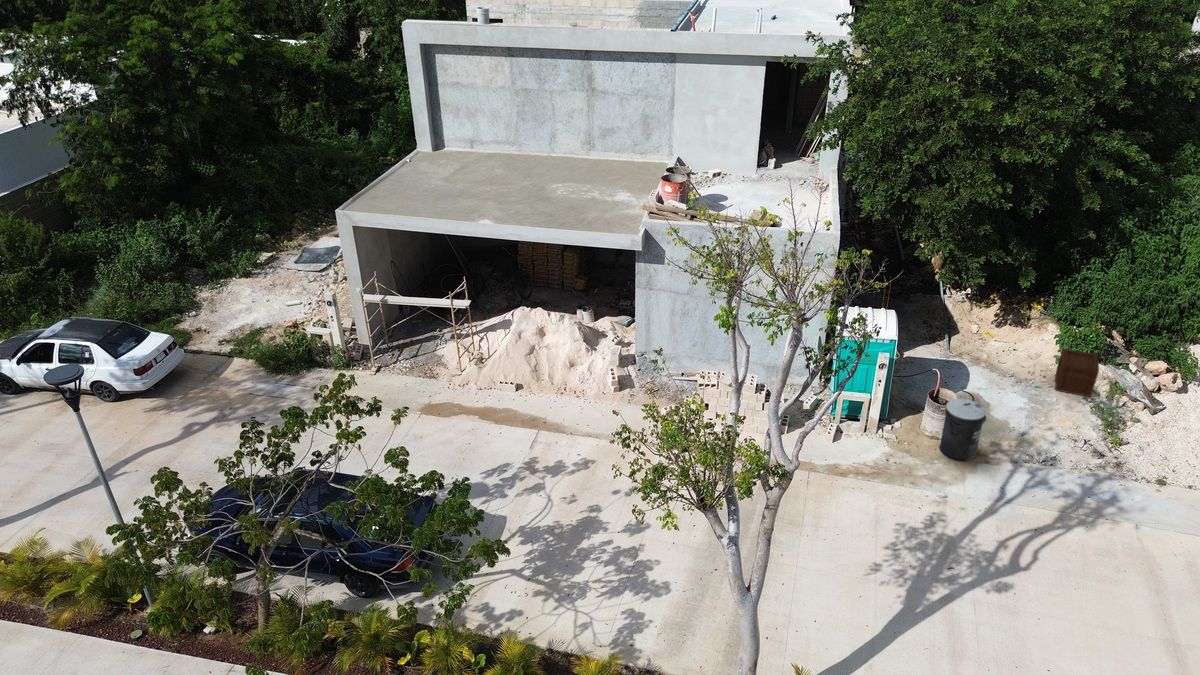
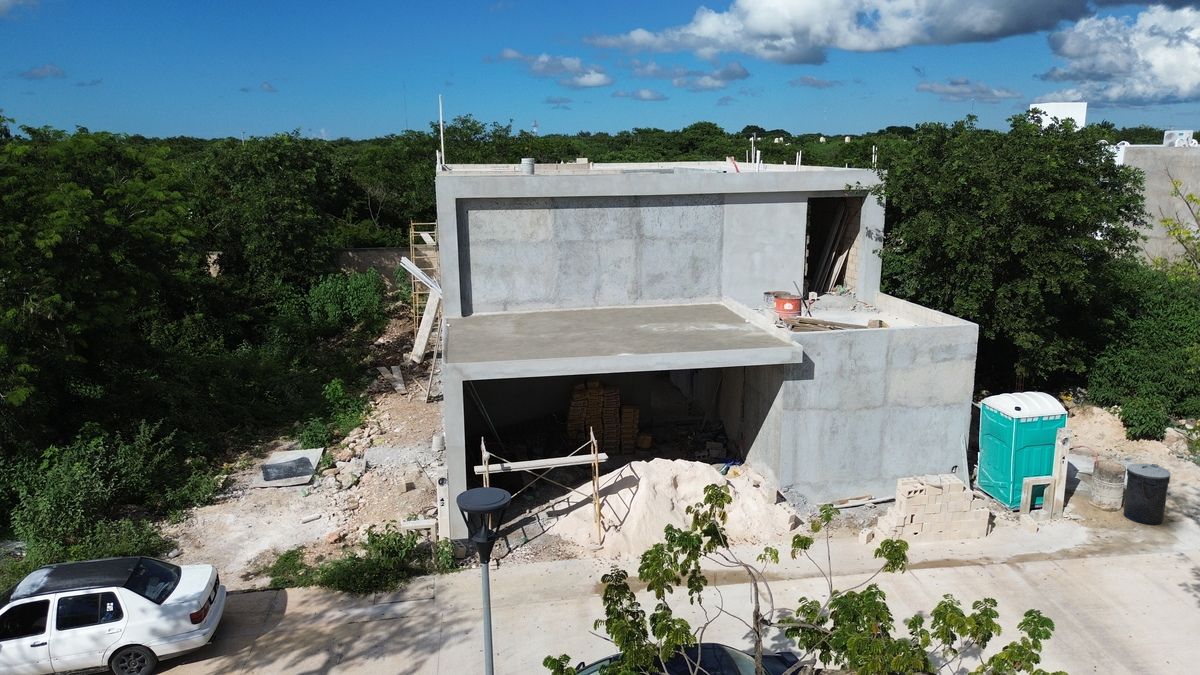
wooden crate: present [1055,349,1099,397] -> none [1120,423,1172,461]

